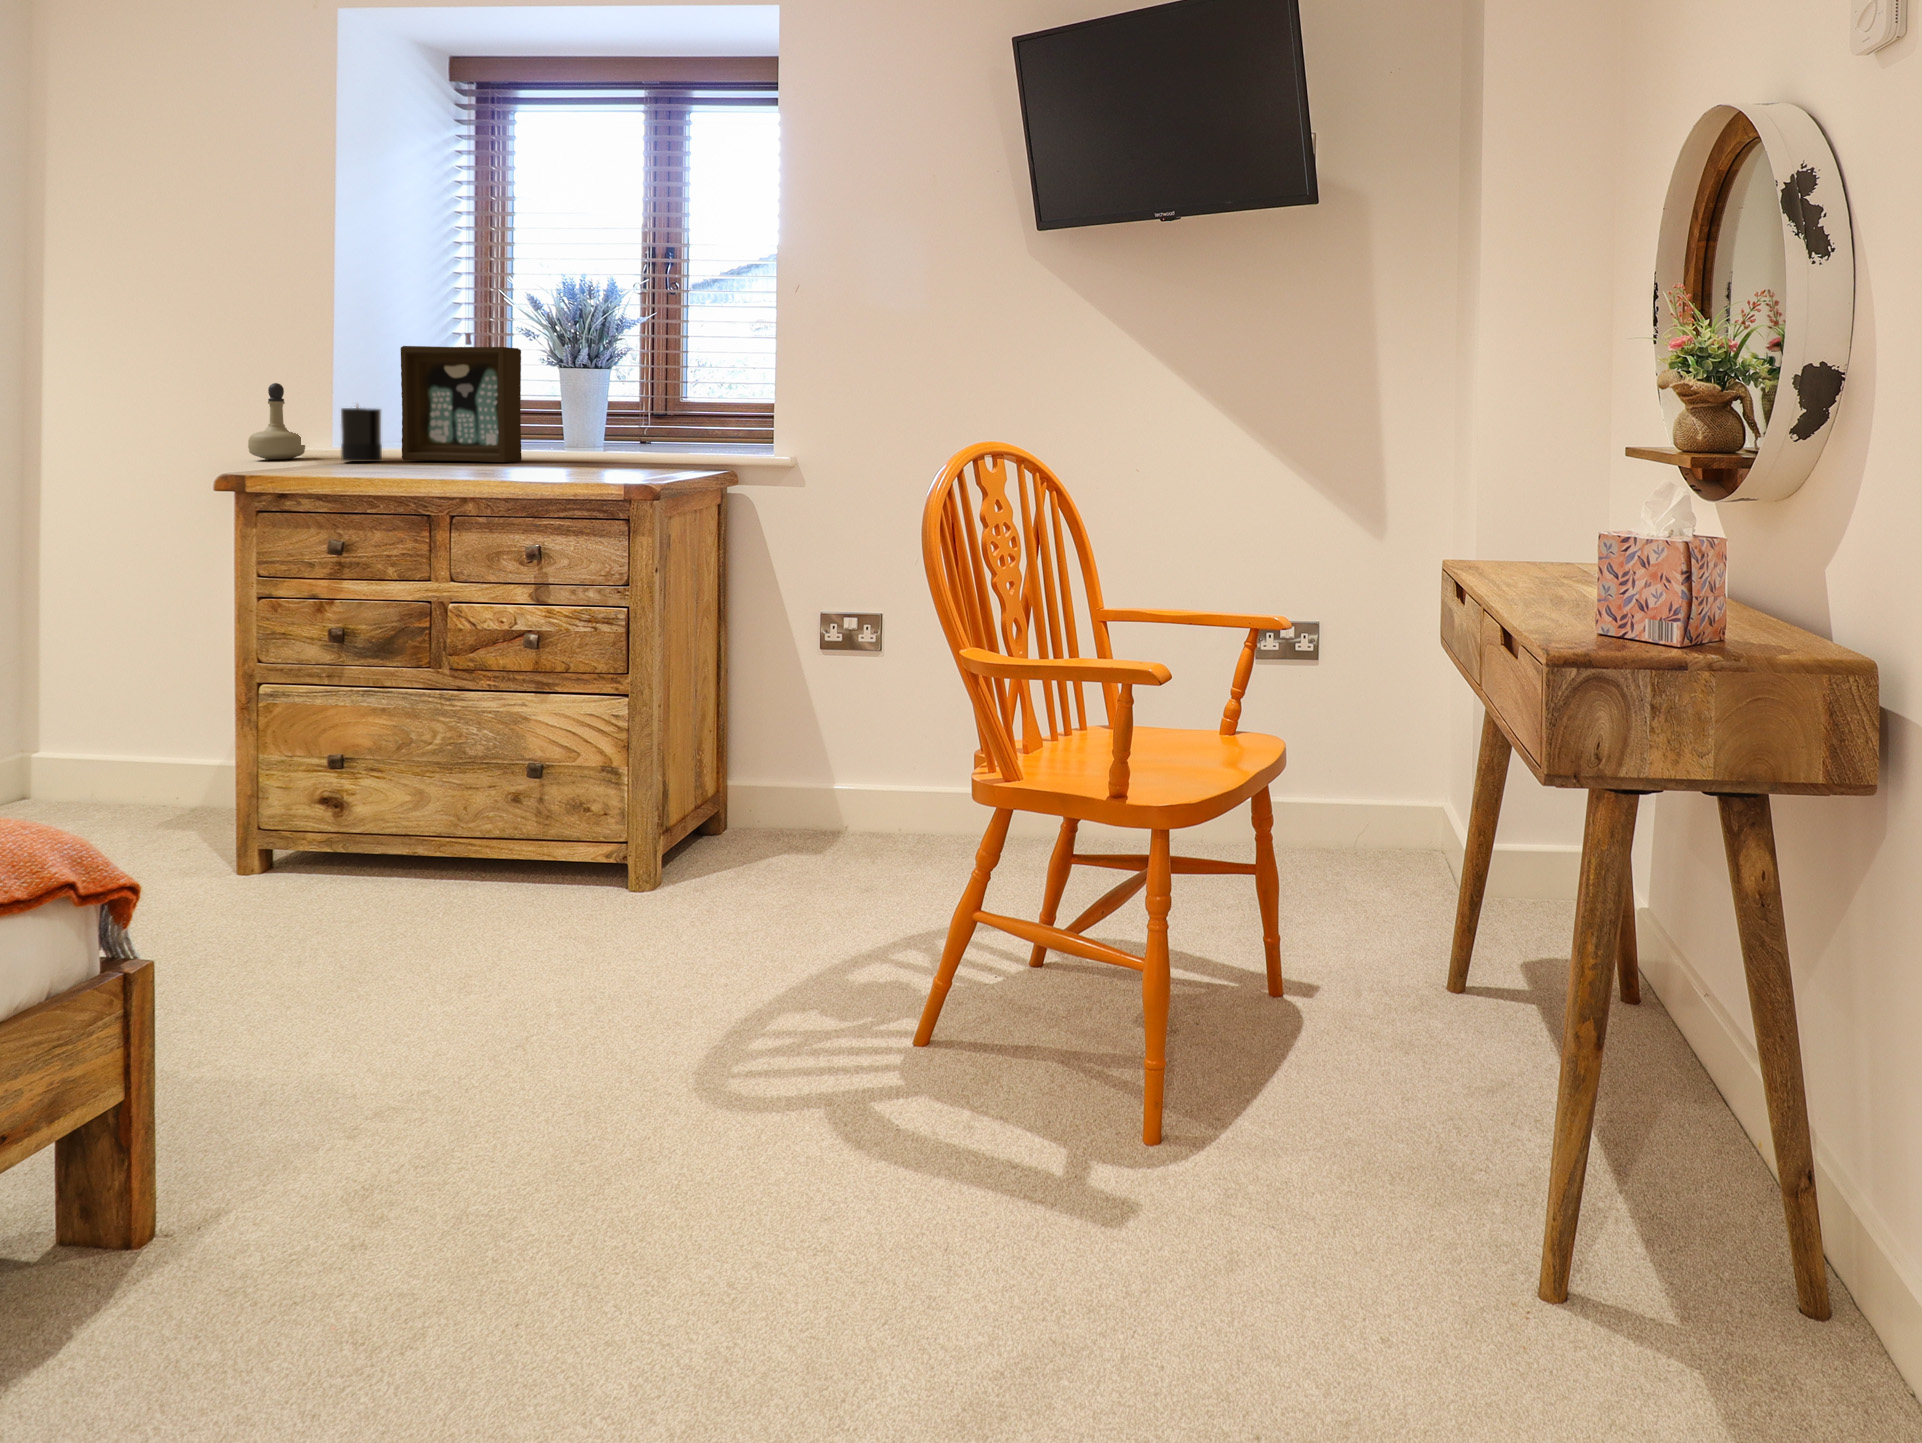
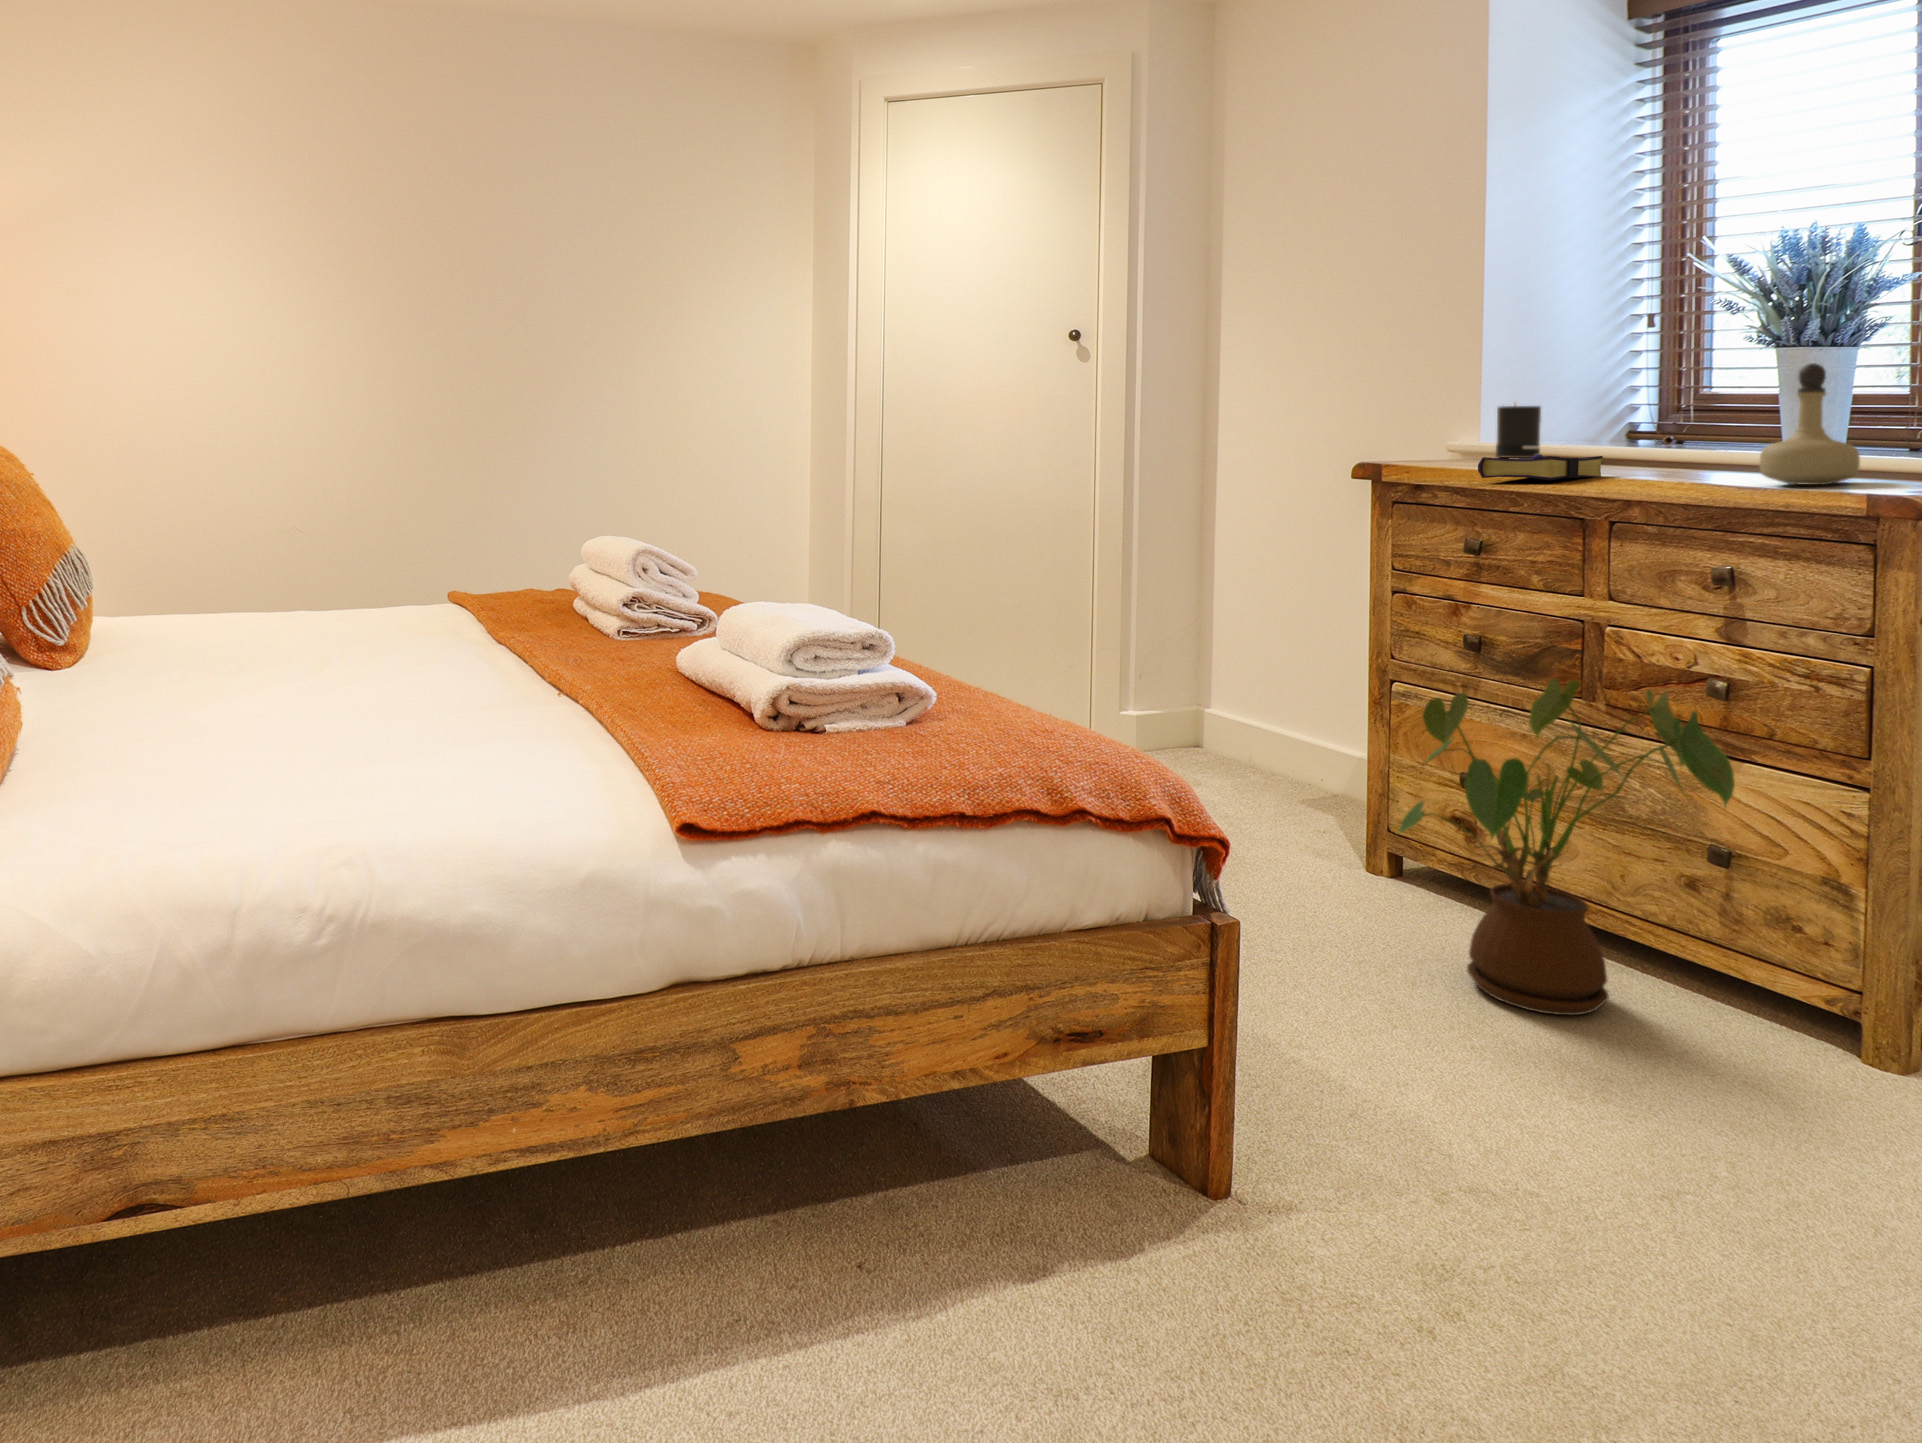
picture frame: present [400,346,522,462] -> none [1562,323,1720,463]
perfume bottle: present [248,383,305,459] -> present [1759,363,1860,485]
book: none [332,457,439,479] -> present [1478,455,1603,481]
house plant: none [278,649,547,937] -> present [1397,678,1735,1015]

